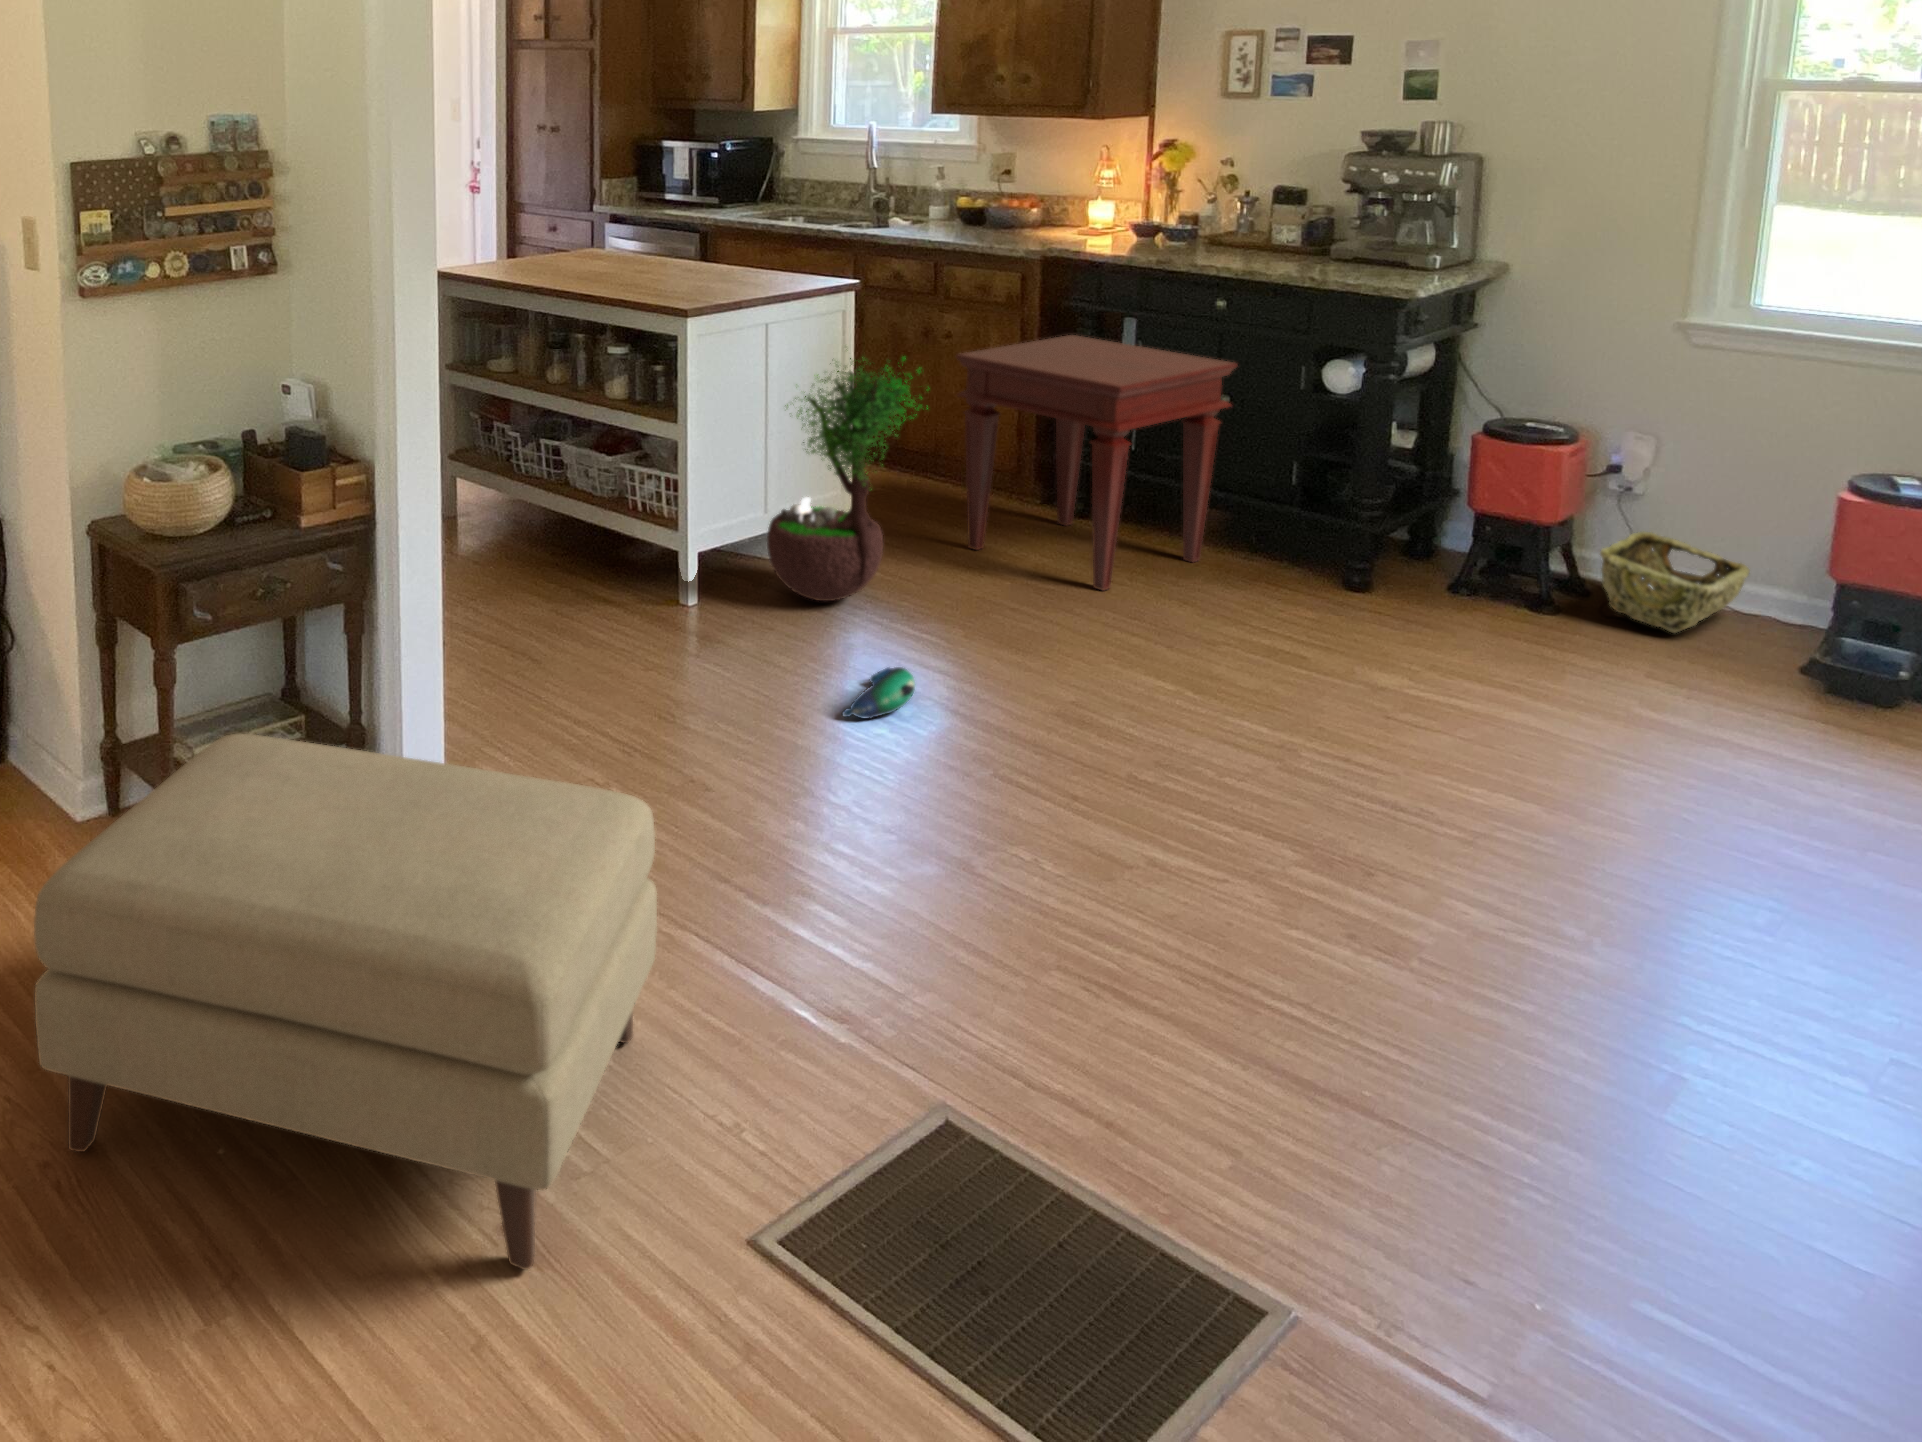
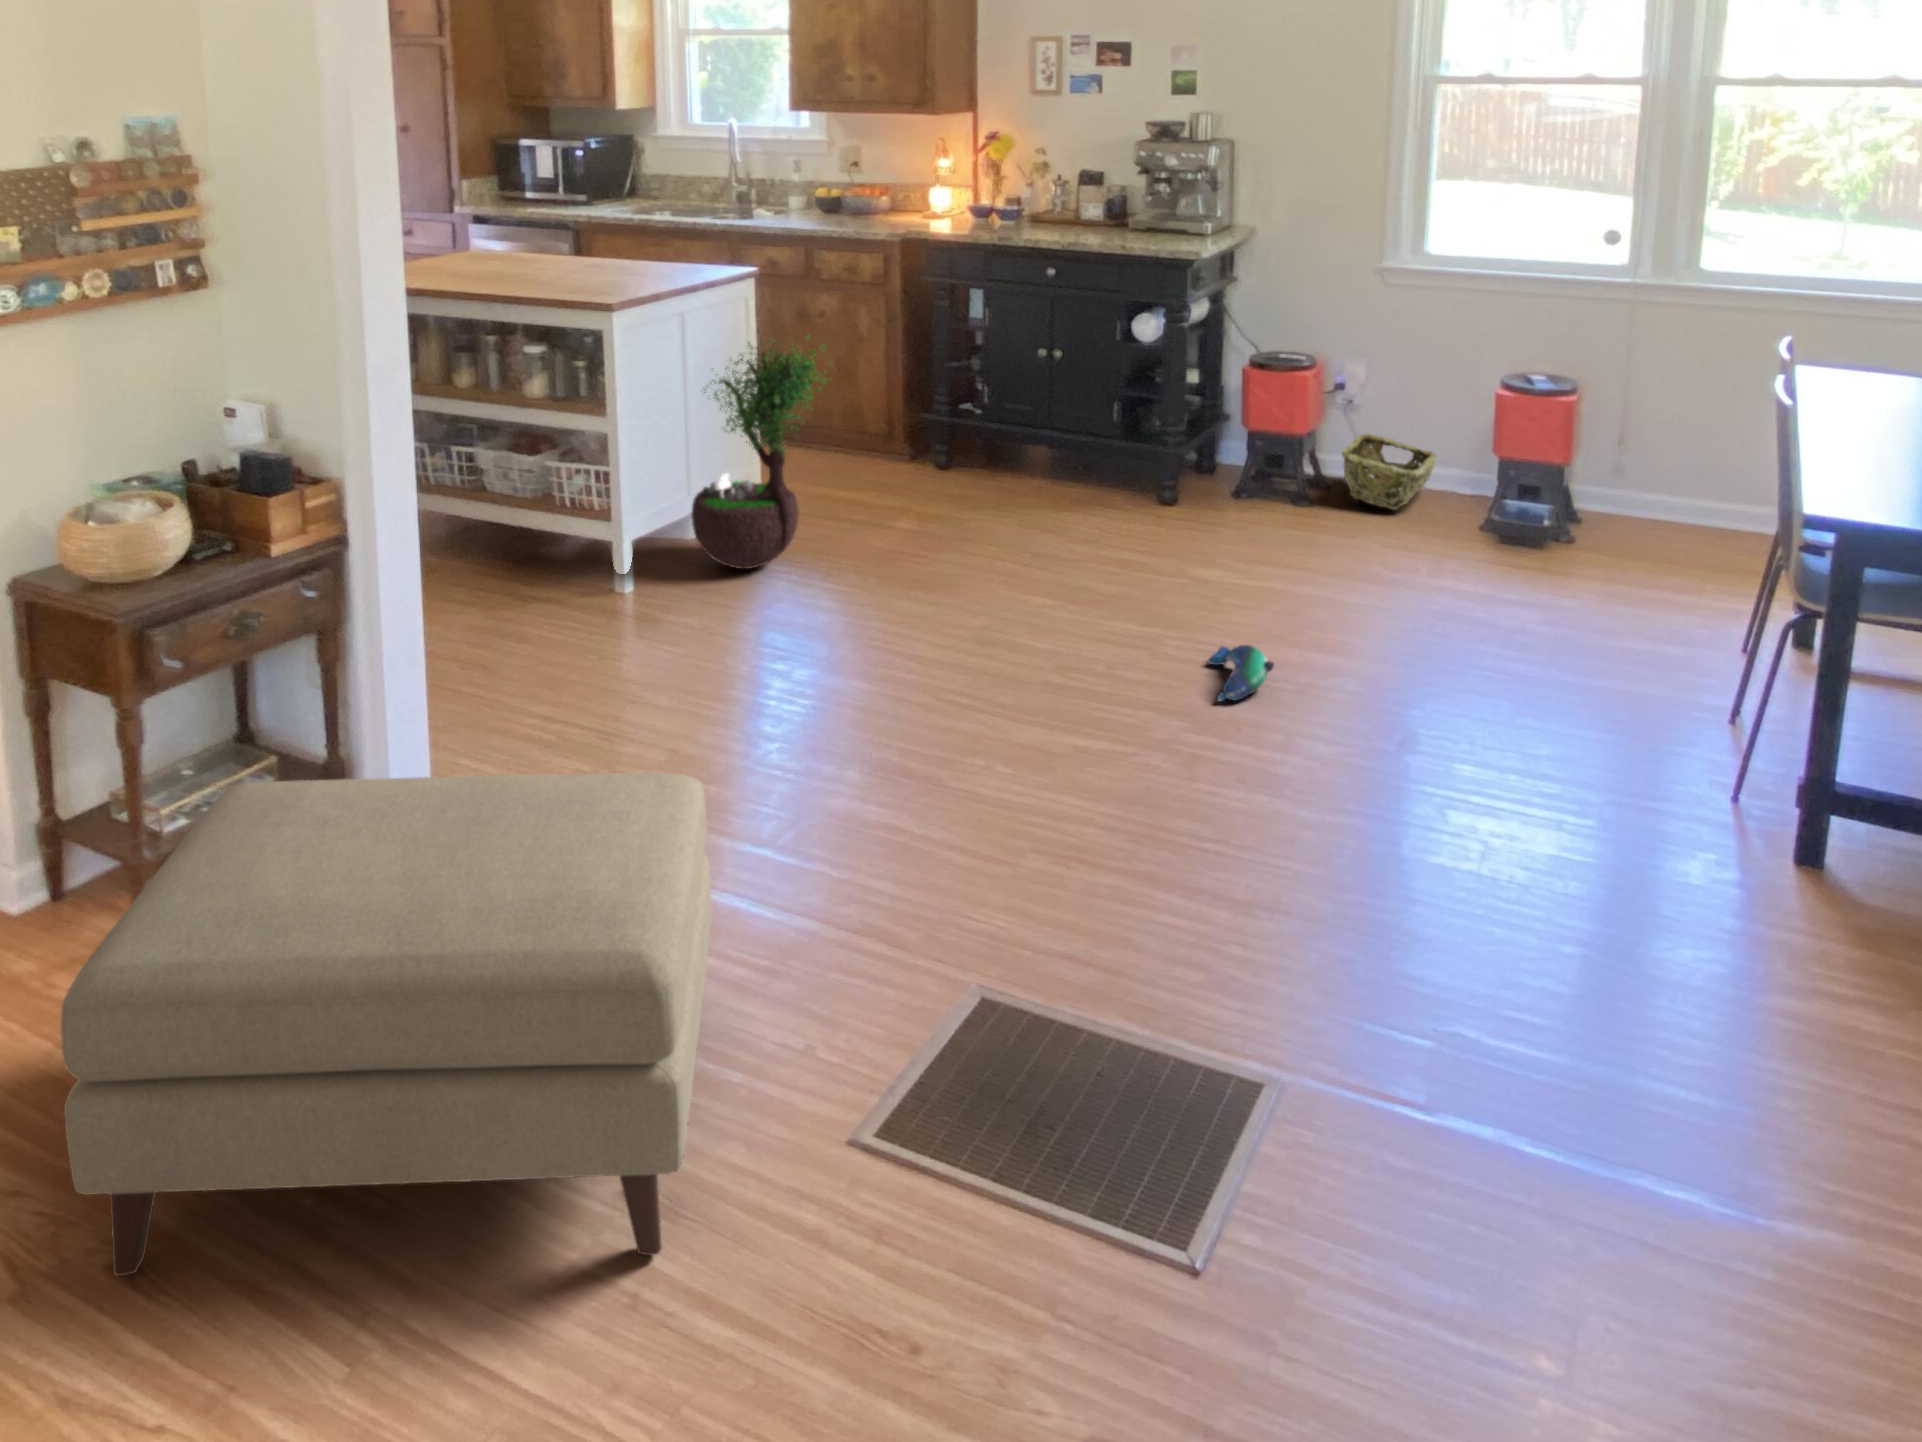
side table: present [956,335,1237,590] -> none [841,306,1071,529]
plush toy: present [842,667,915,719] -> present [1208,645,1274,702]

